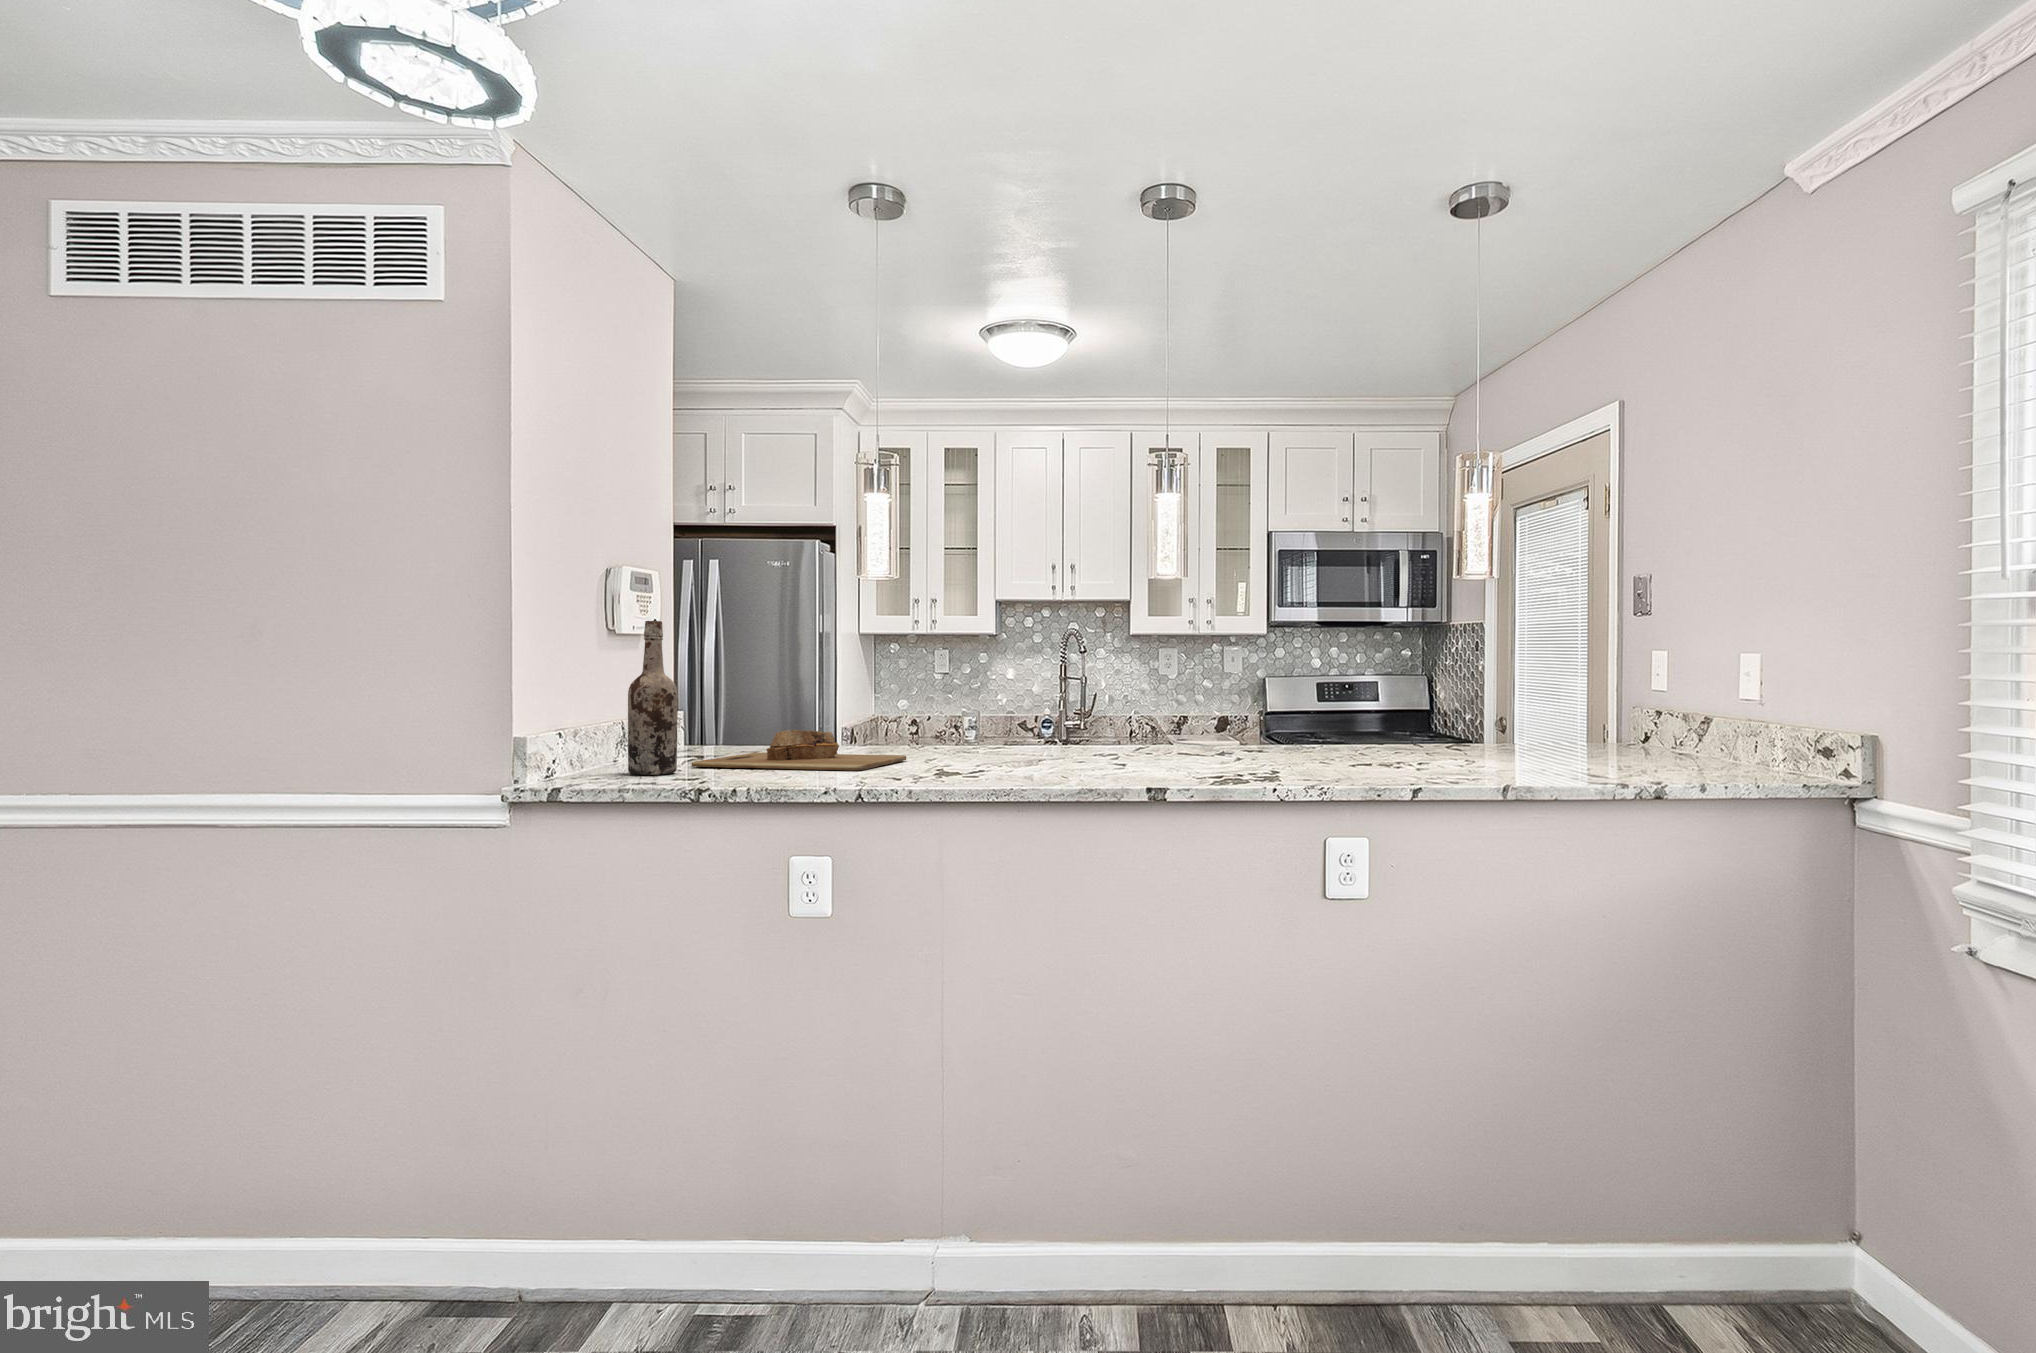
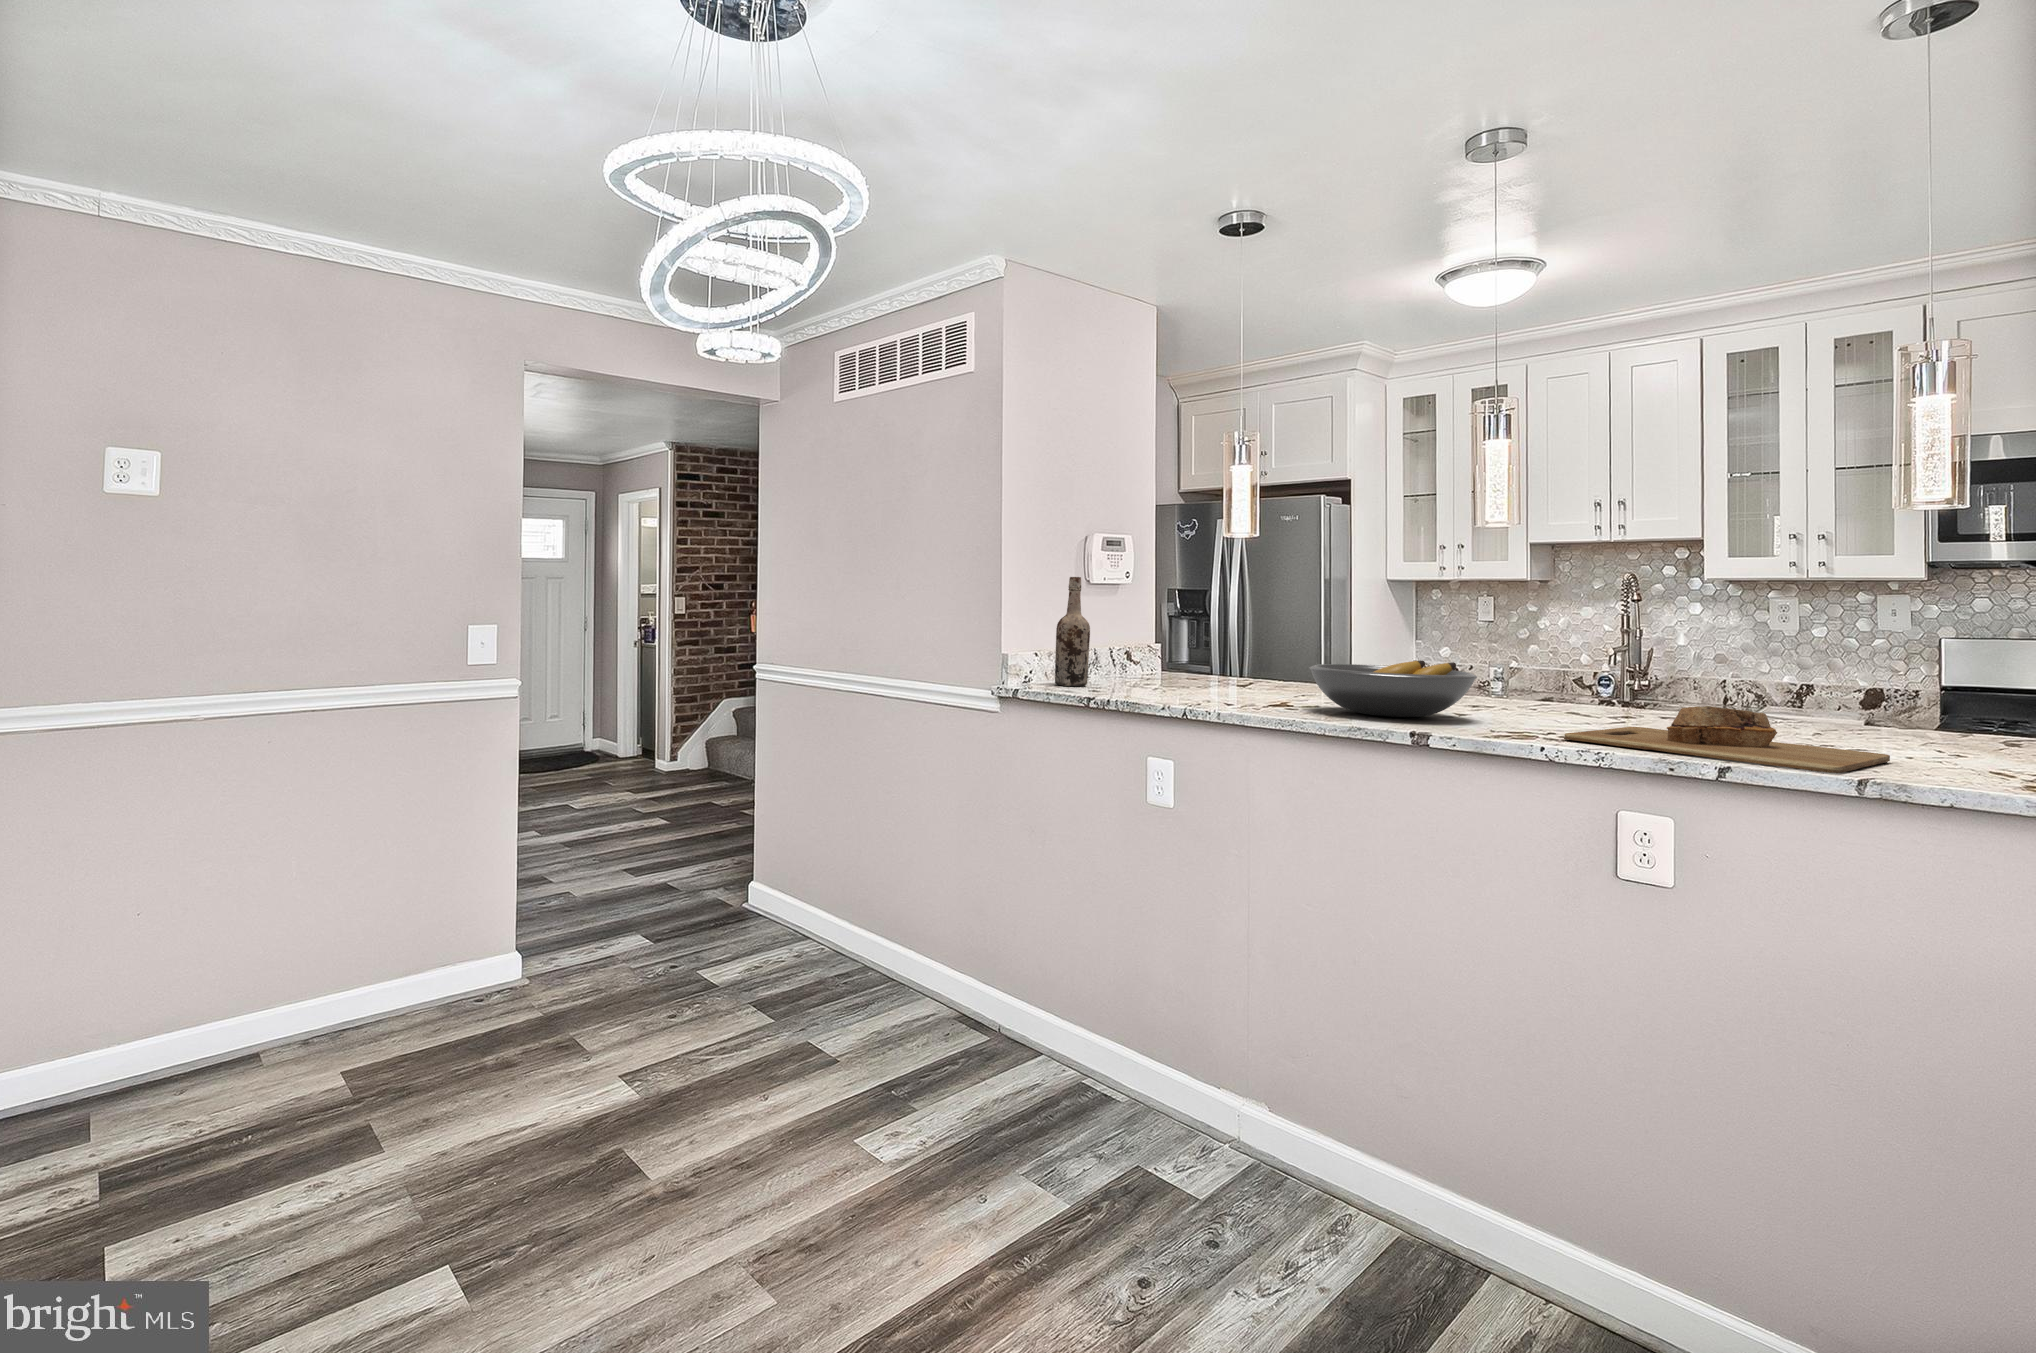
fruit bowl: none [1001,710,1174,773] -> present [1309,660,1477,717]
cutting board: present [691,730,906,771] -> present [1564,706,1890,773]

